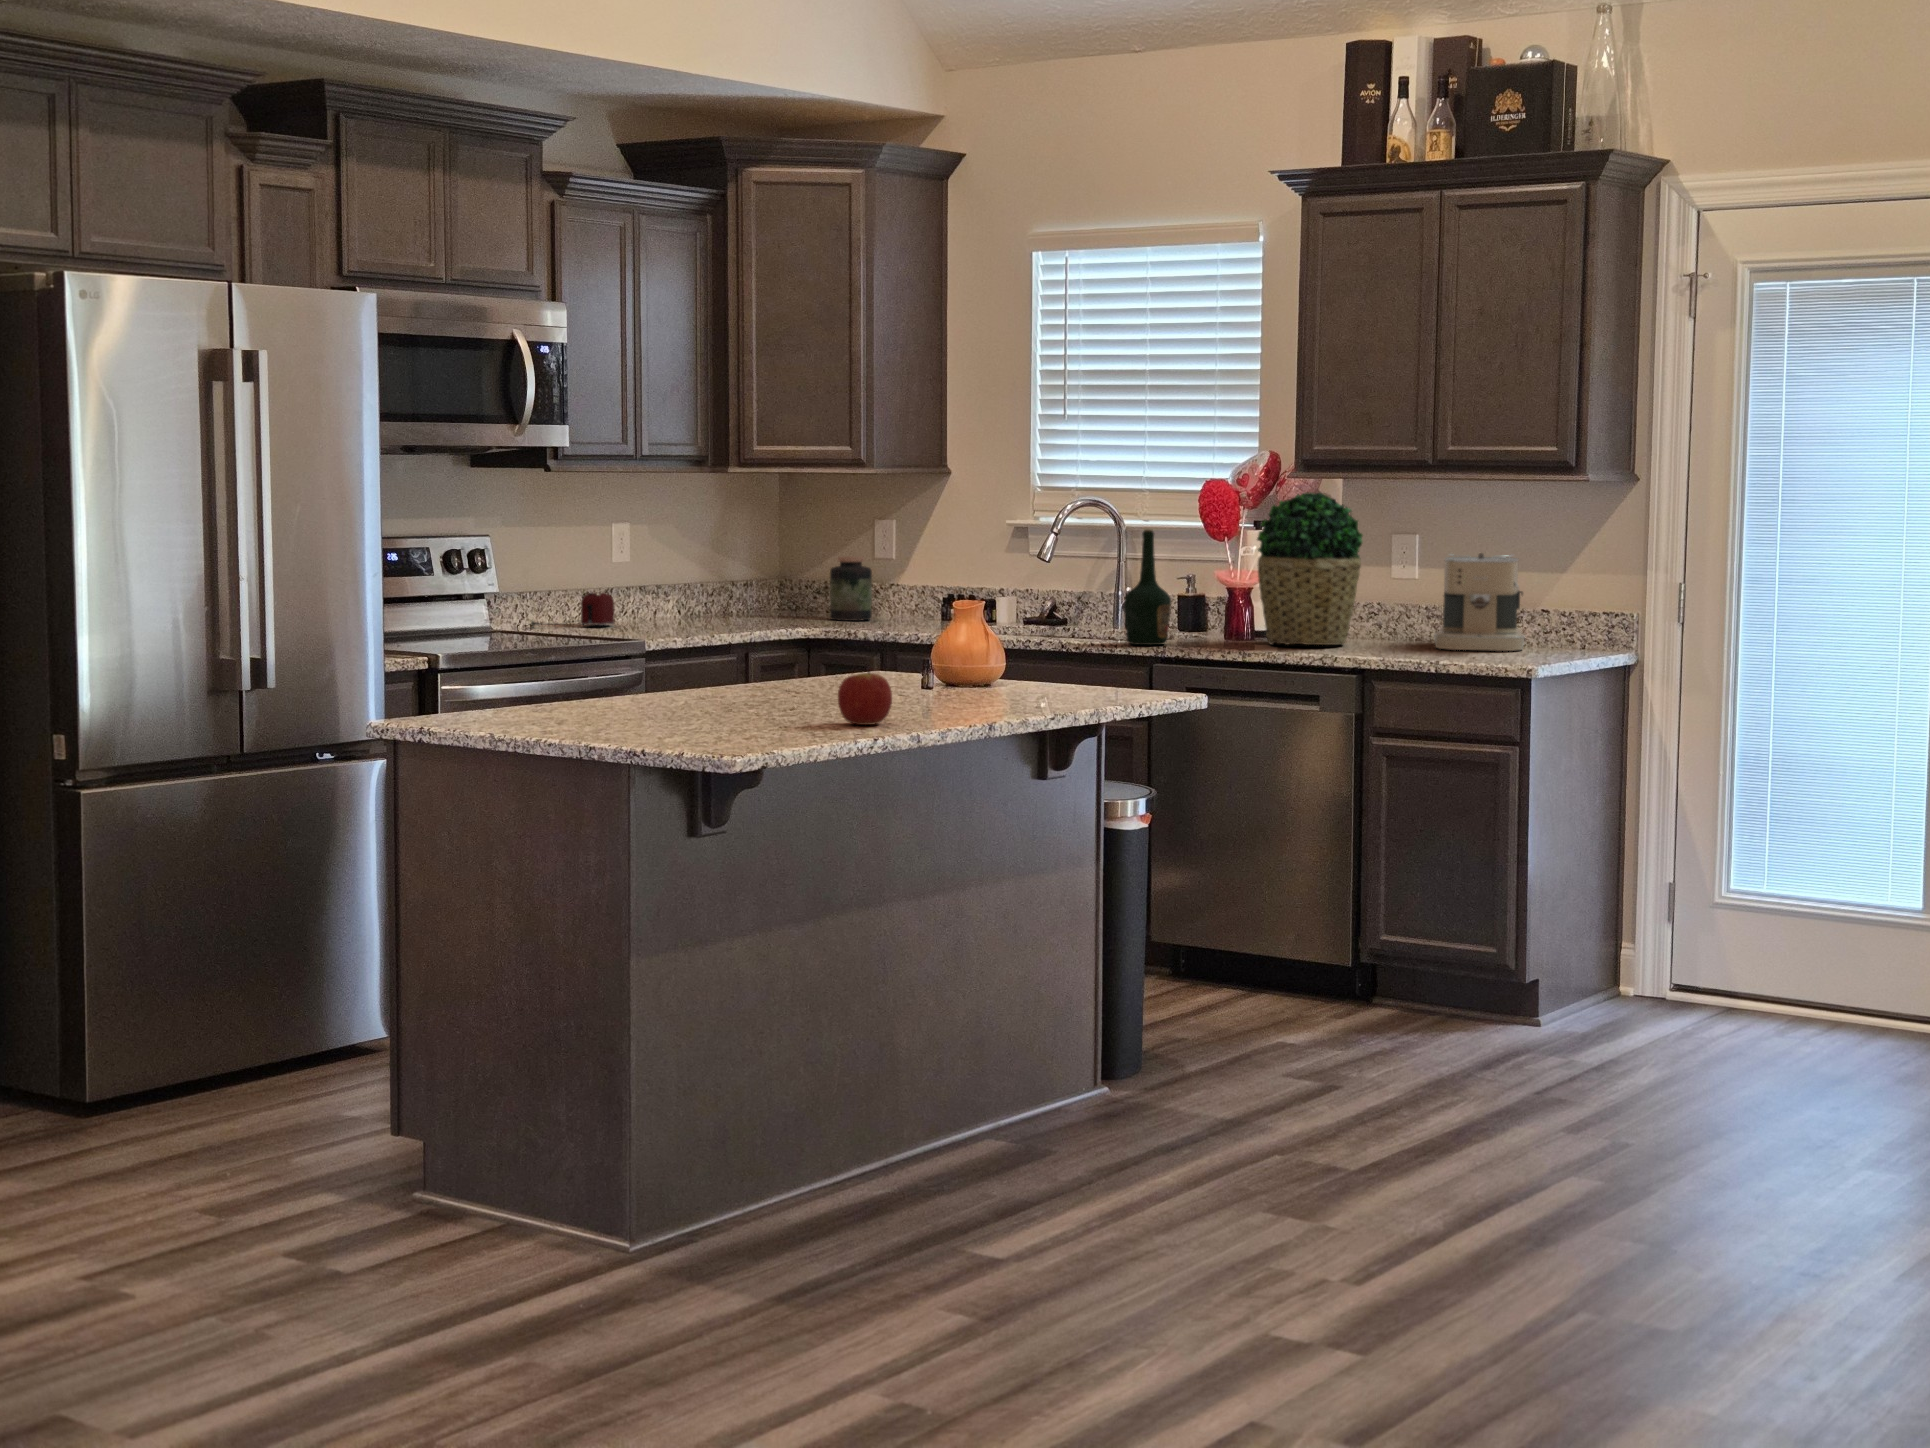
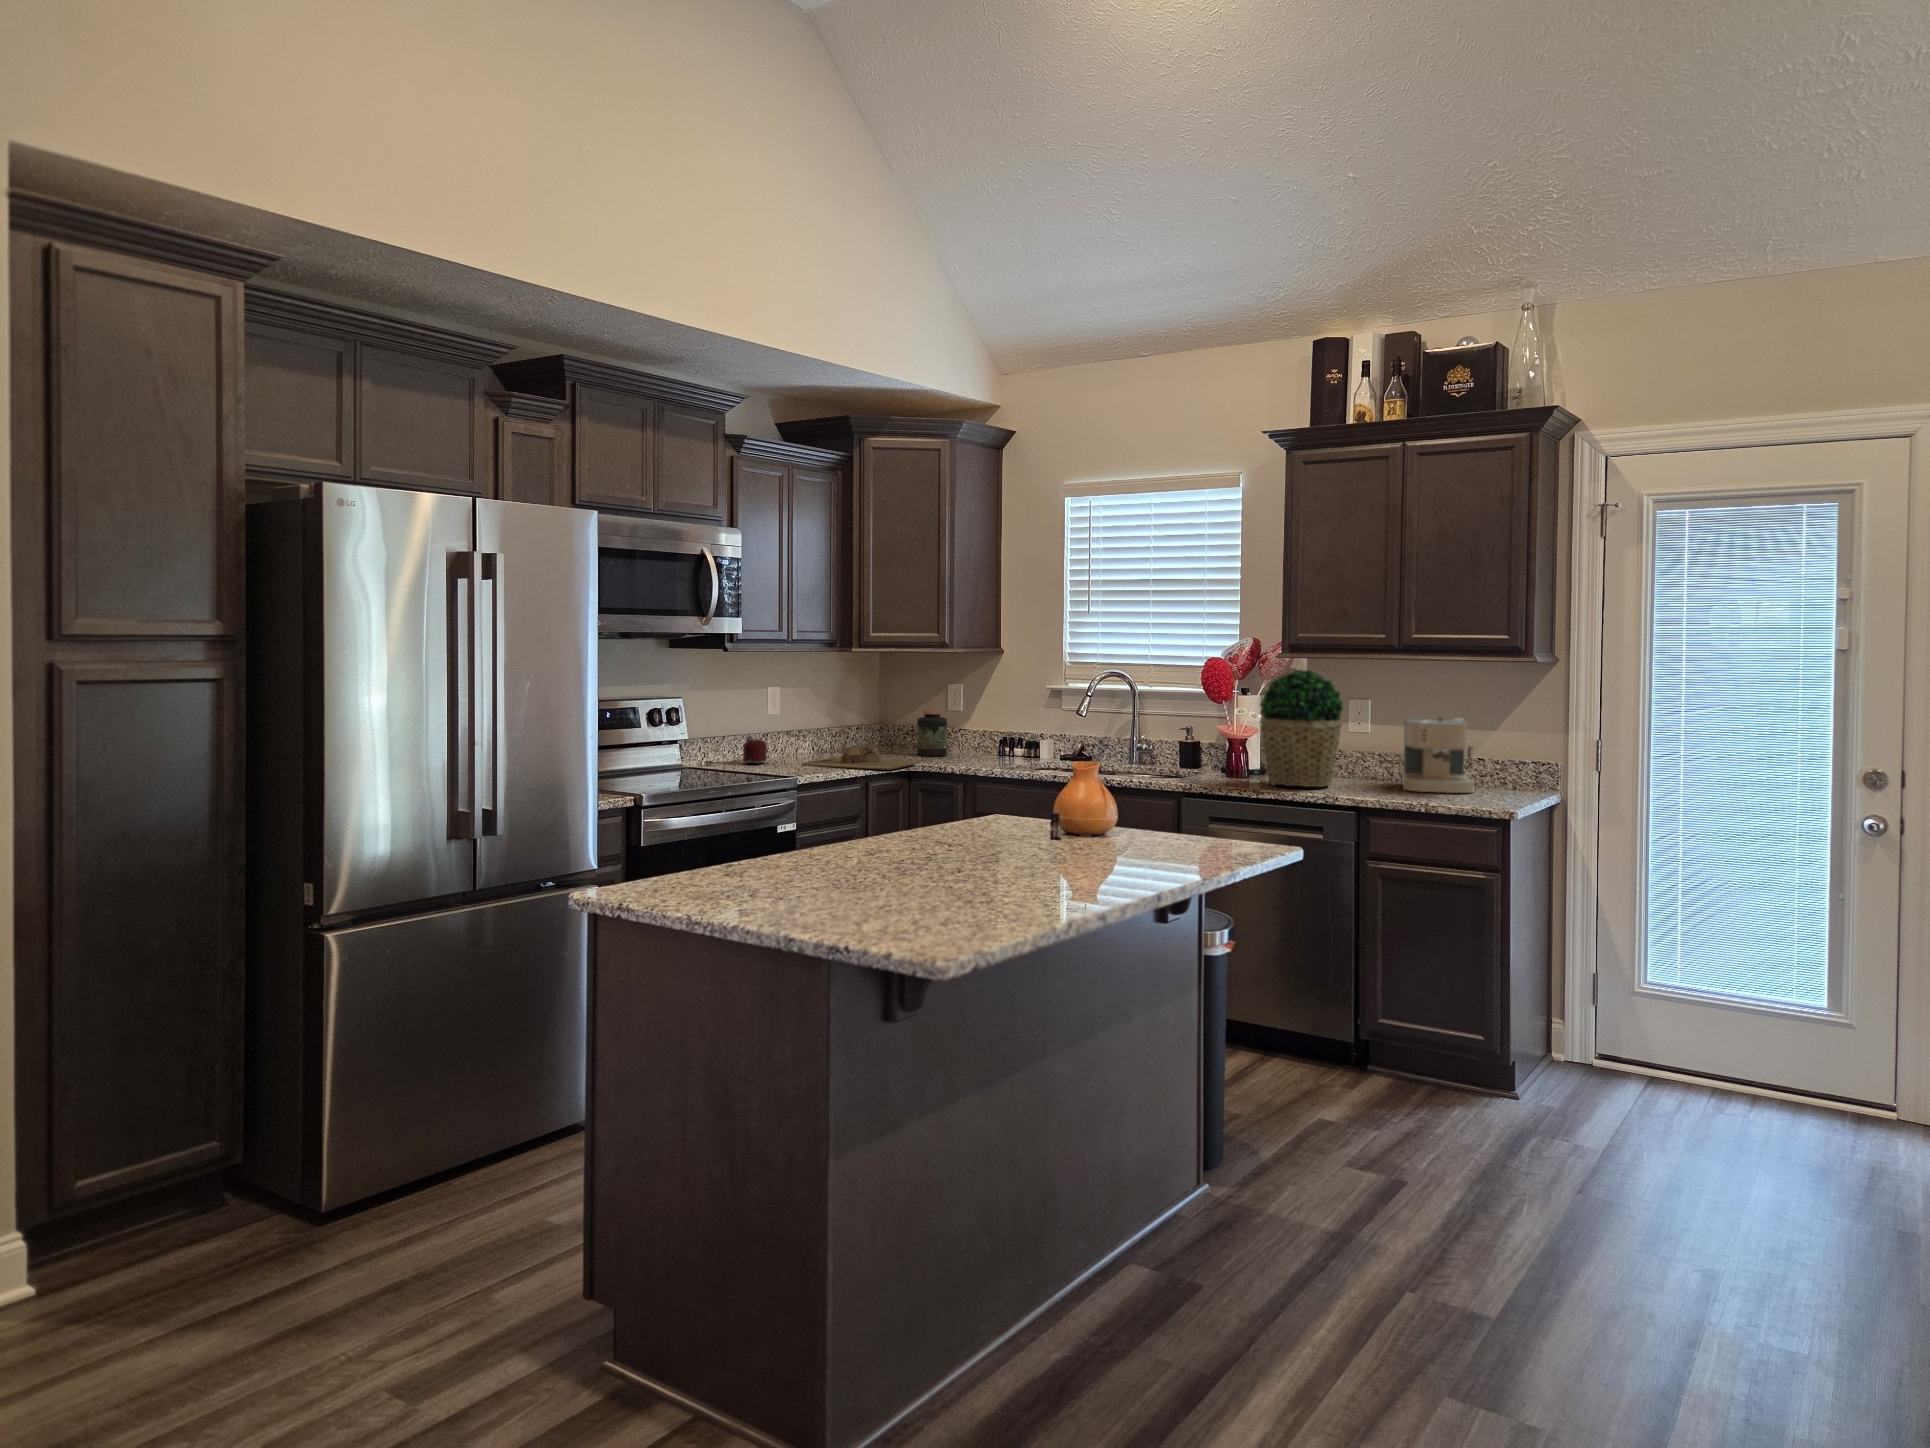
bottle: present [1124,529,1171,645] -> none [1159,697,1195,785]
cutting board: none [662,602,823,633] -> present [802,746,918,770]
apple: present [838,668,892,725] -> none [1011,845,1061,899]

